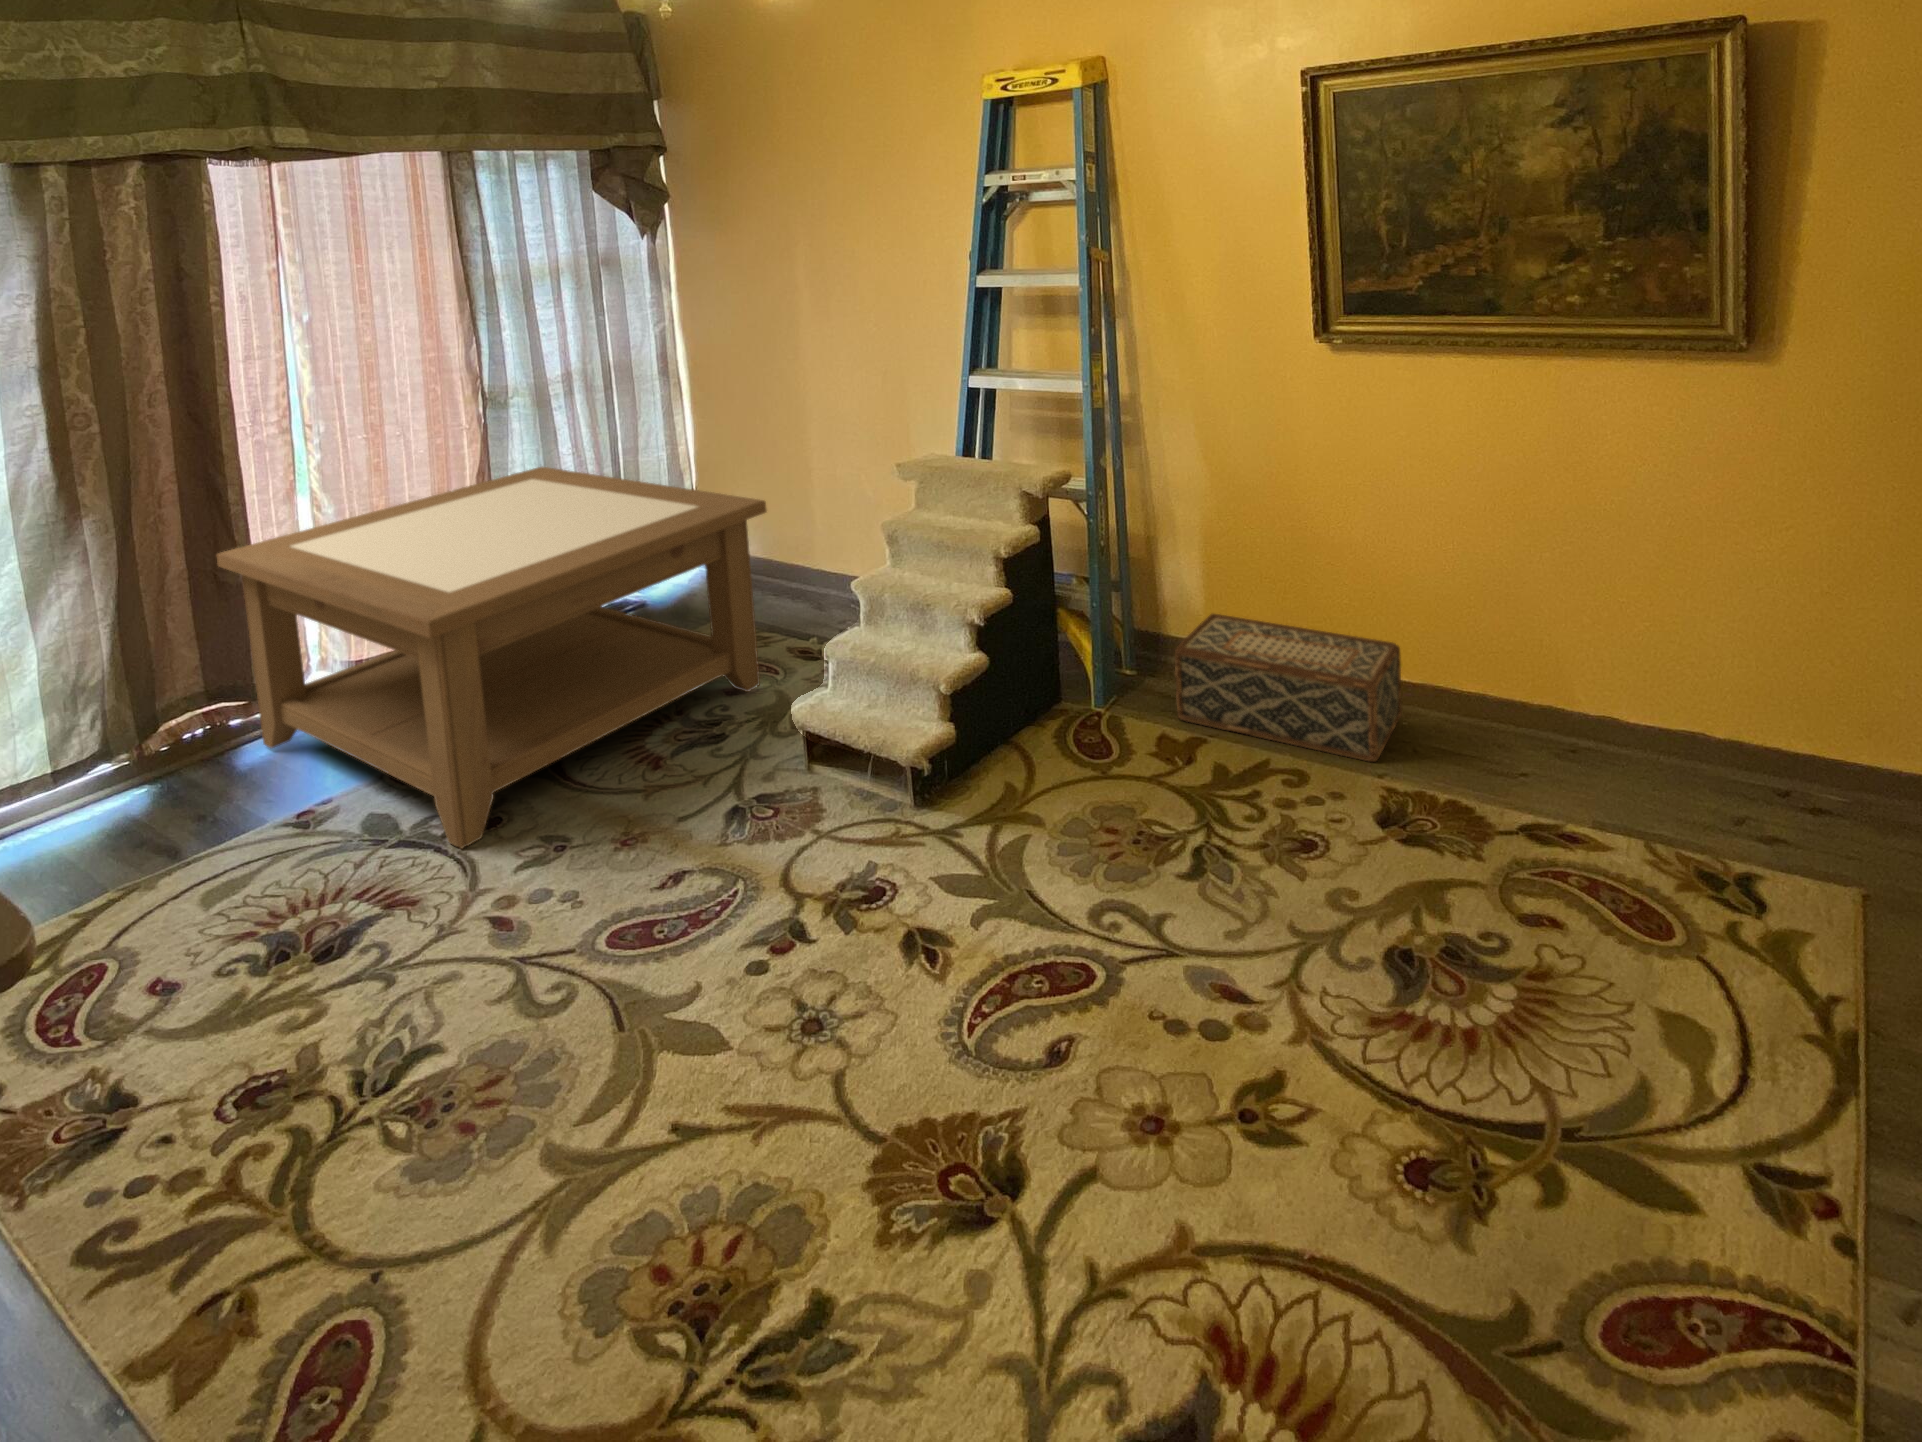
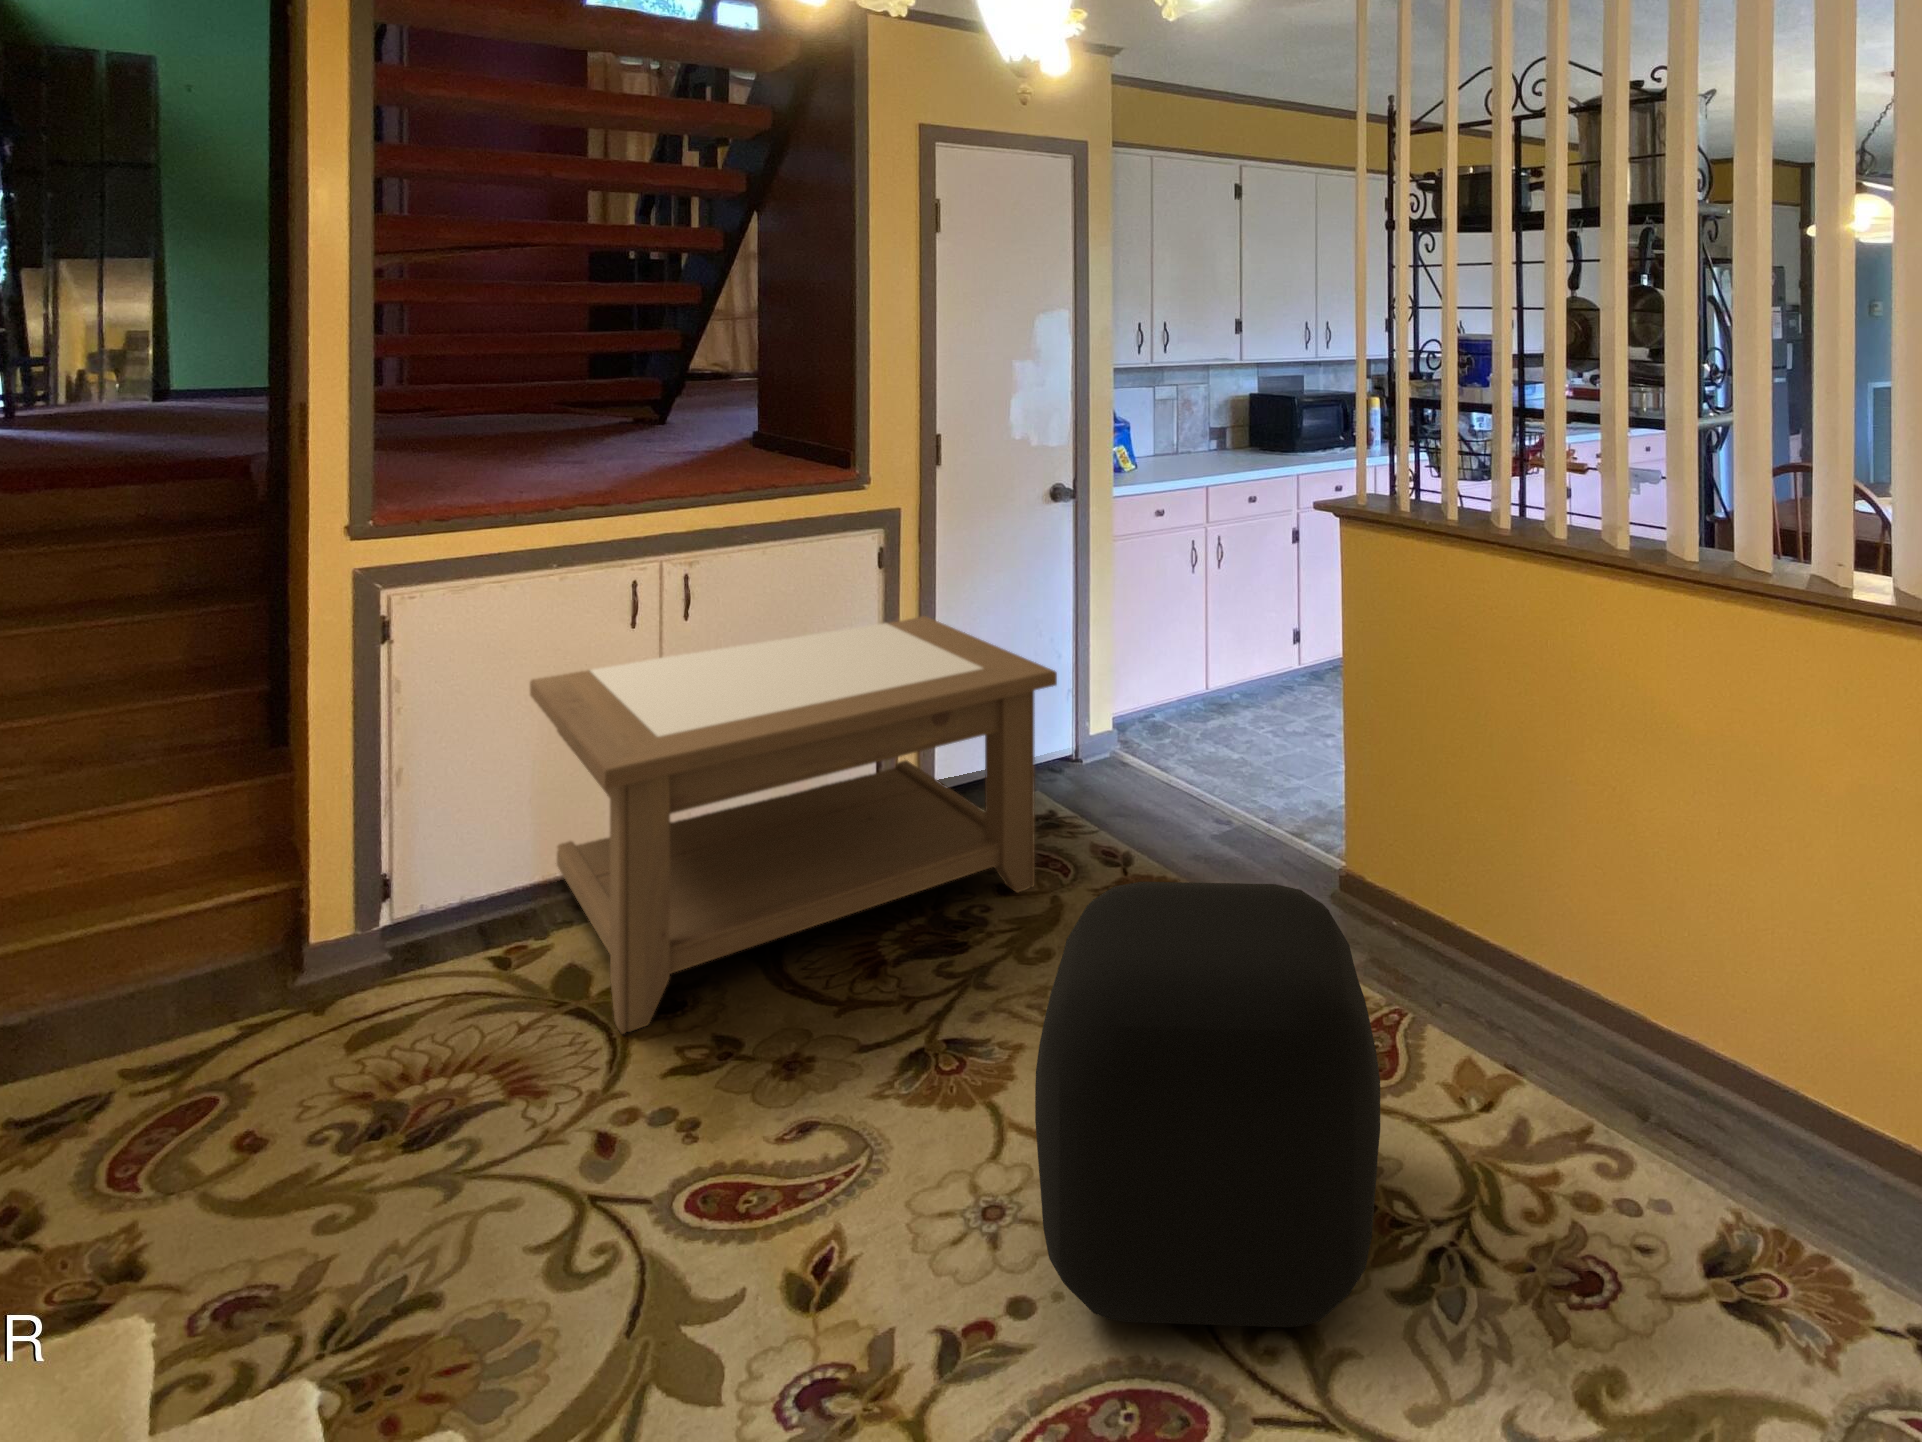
woven basket: present [1175,614,1402,762] -> none [1494,899,1807,1167]
ottoman: none [893,615,1173,931] -> present [1035,882,1380,1327]

